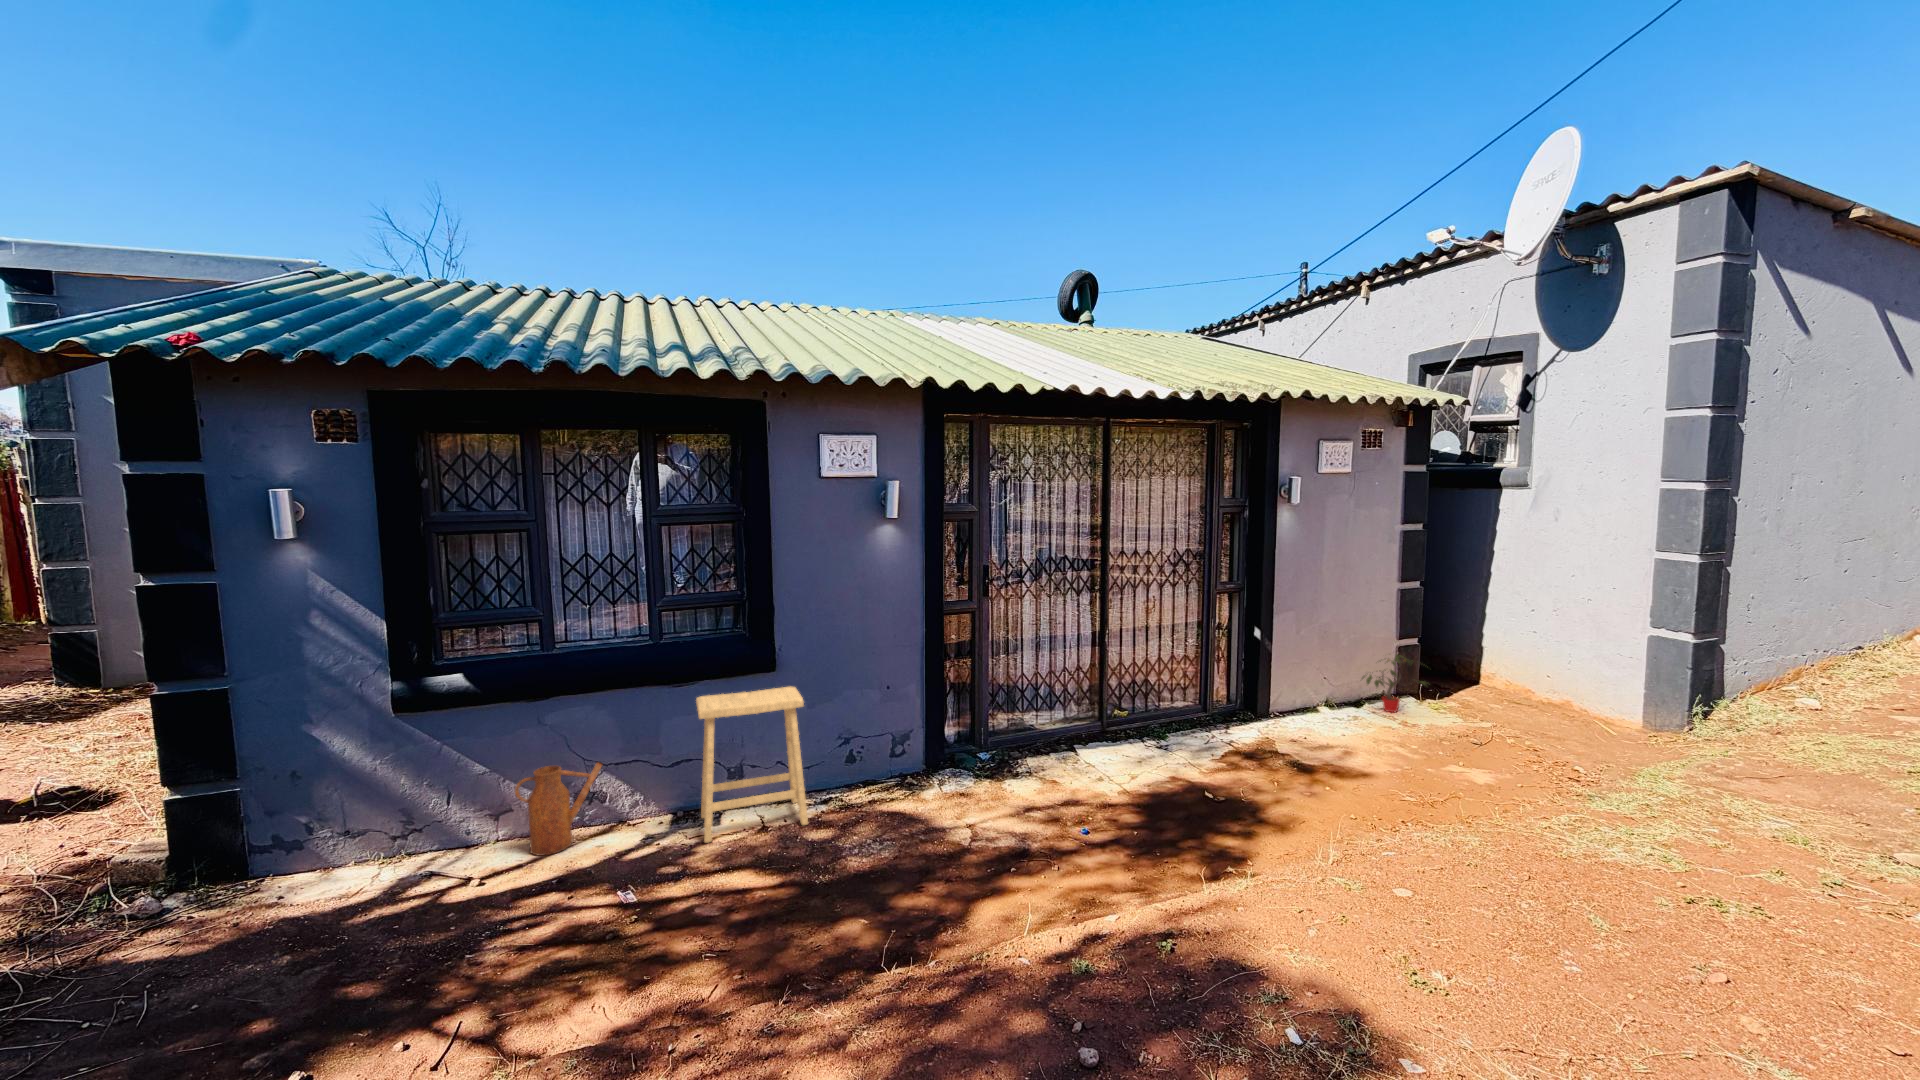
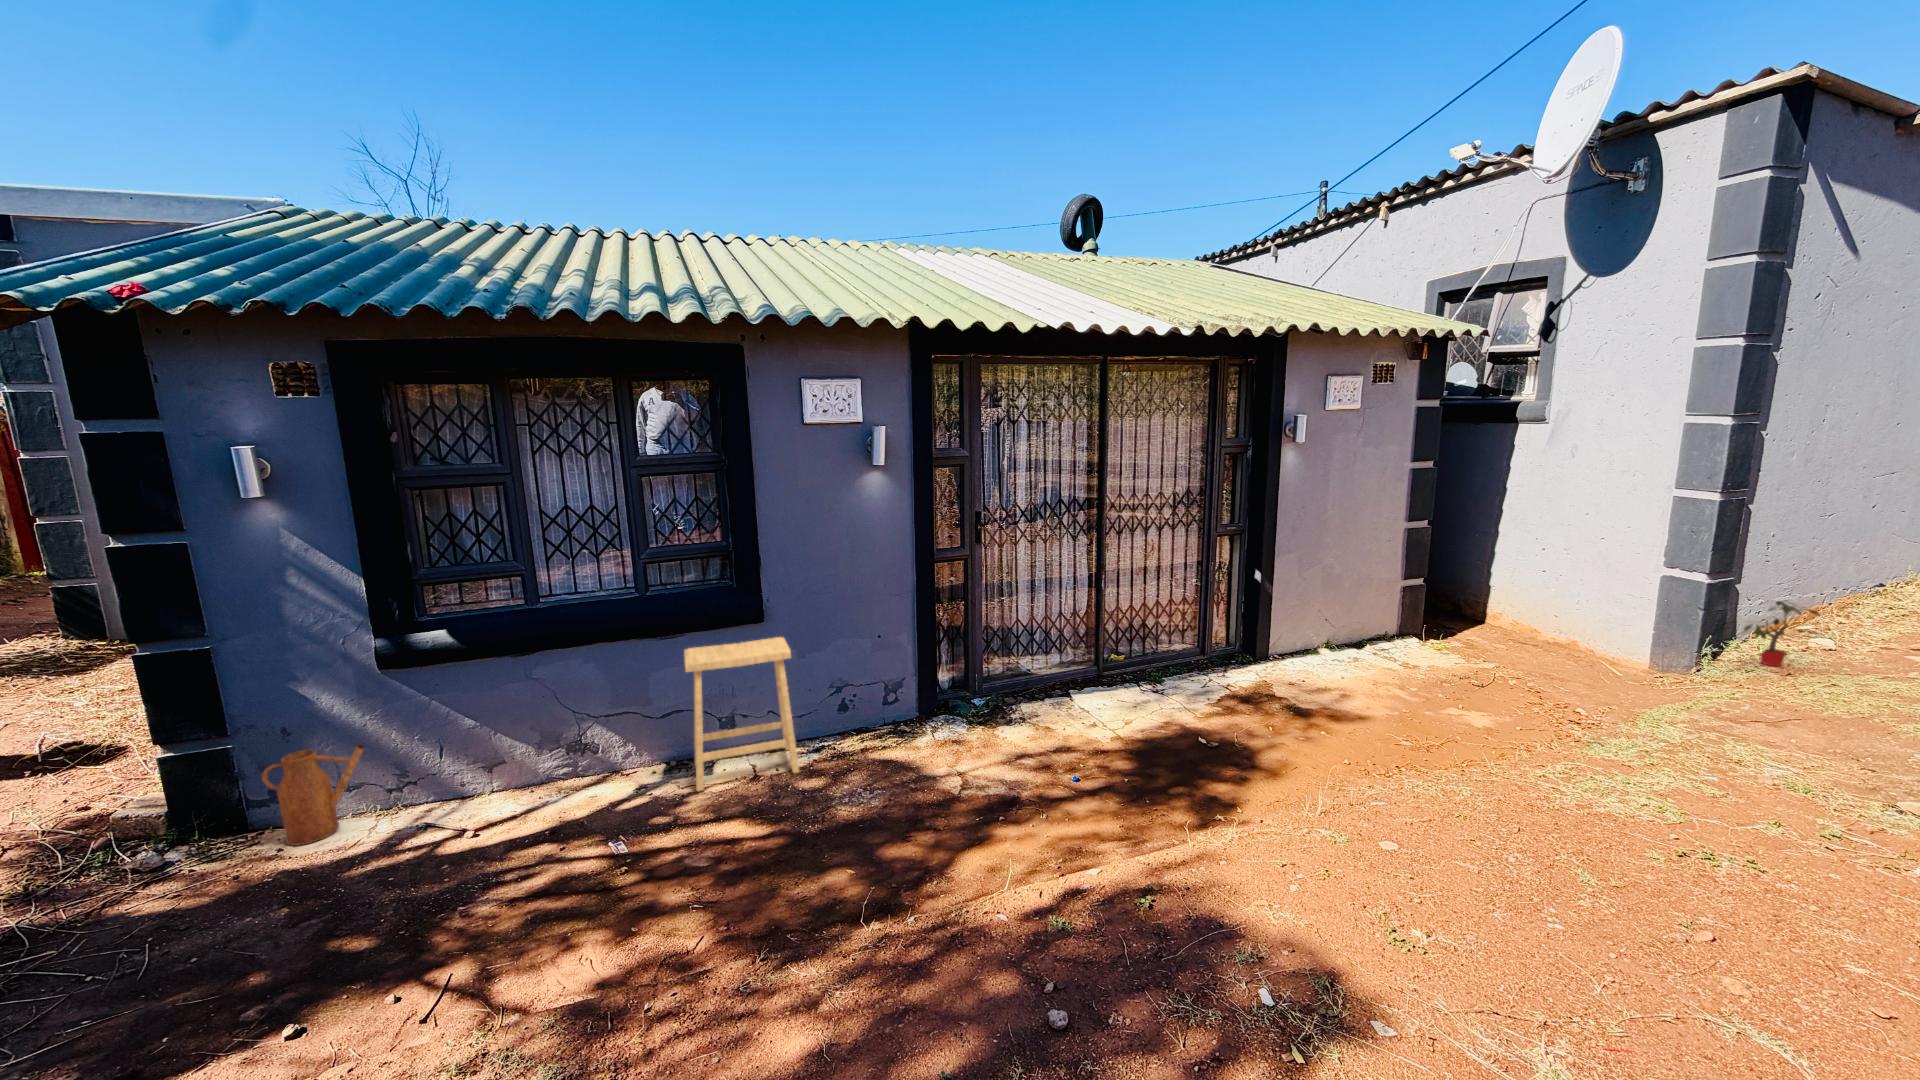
potted plant: present [1362,655,1426,712] -> present [1744,601,1819,666]
watering can: present [515,762,602,856] -> present [262,745,364,846]

